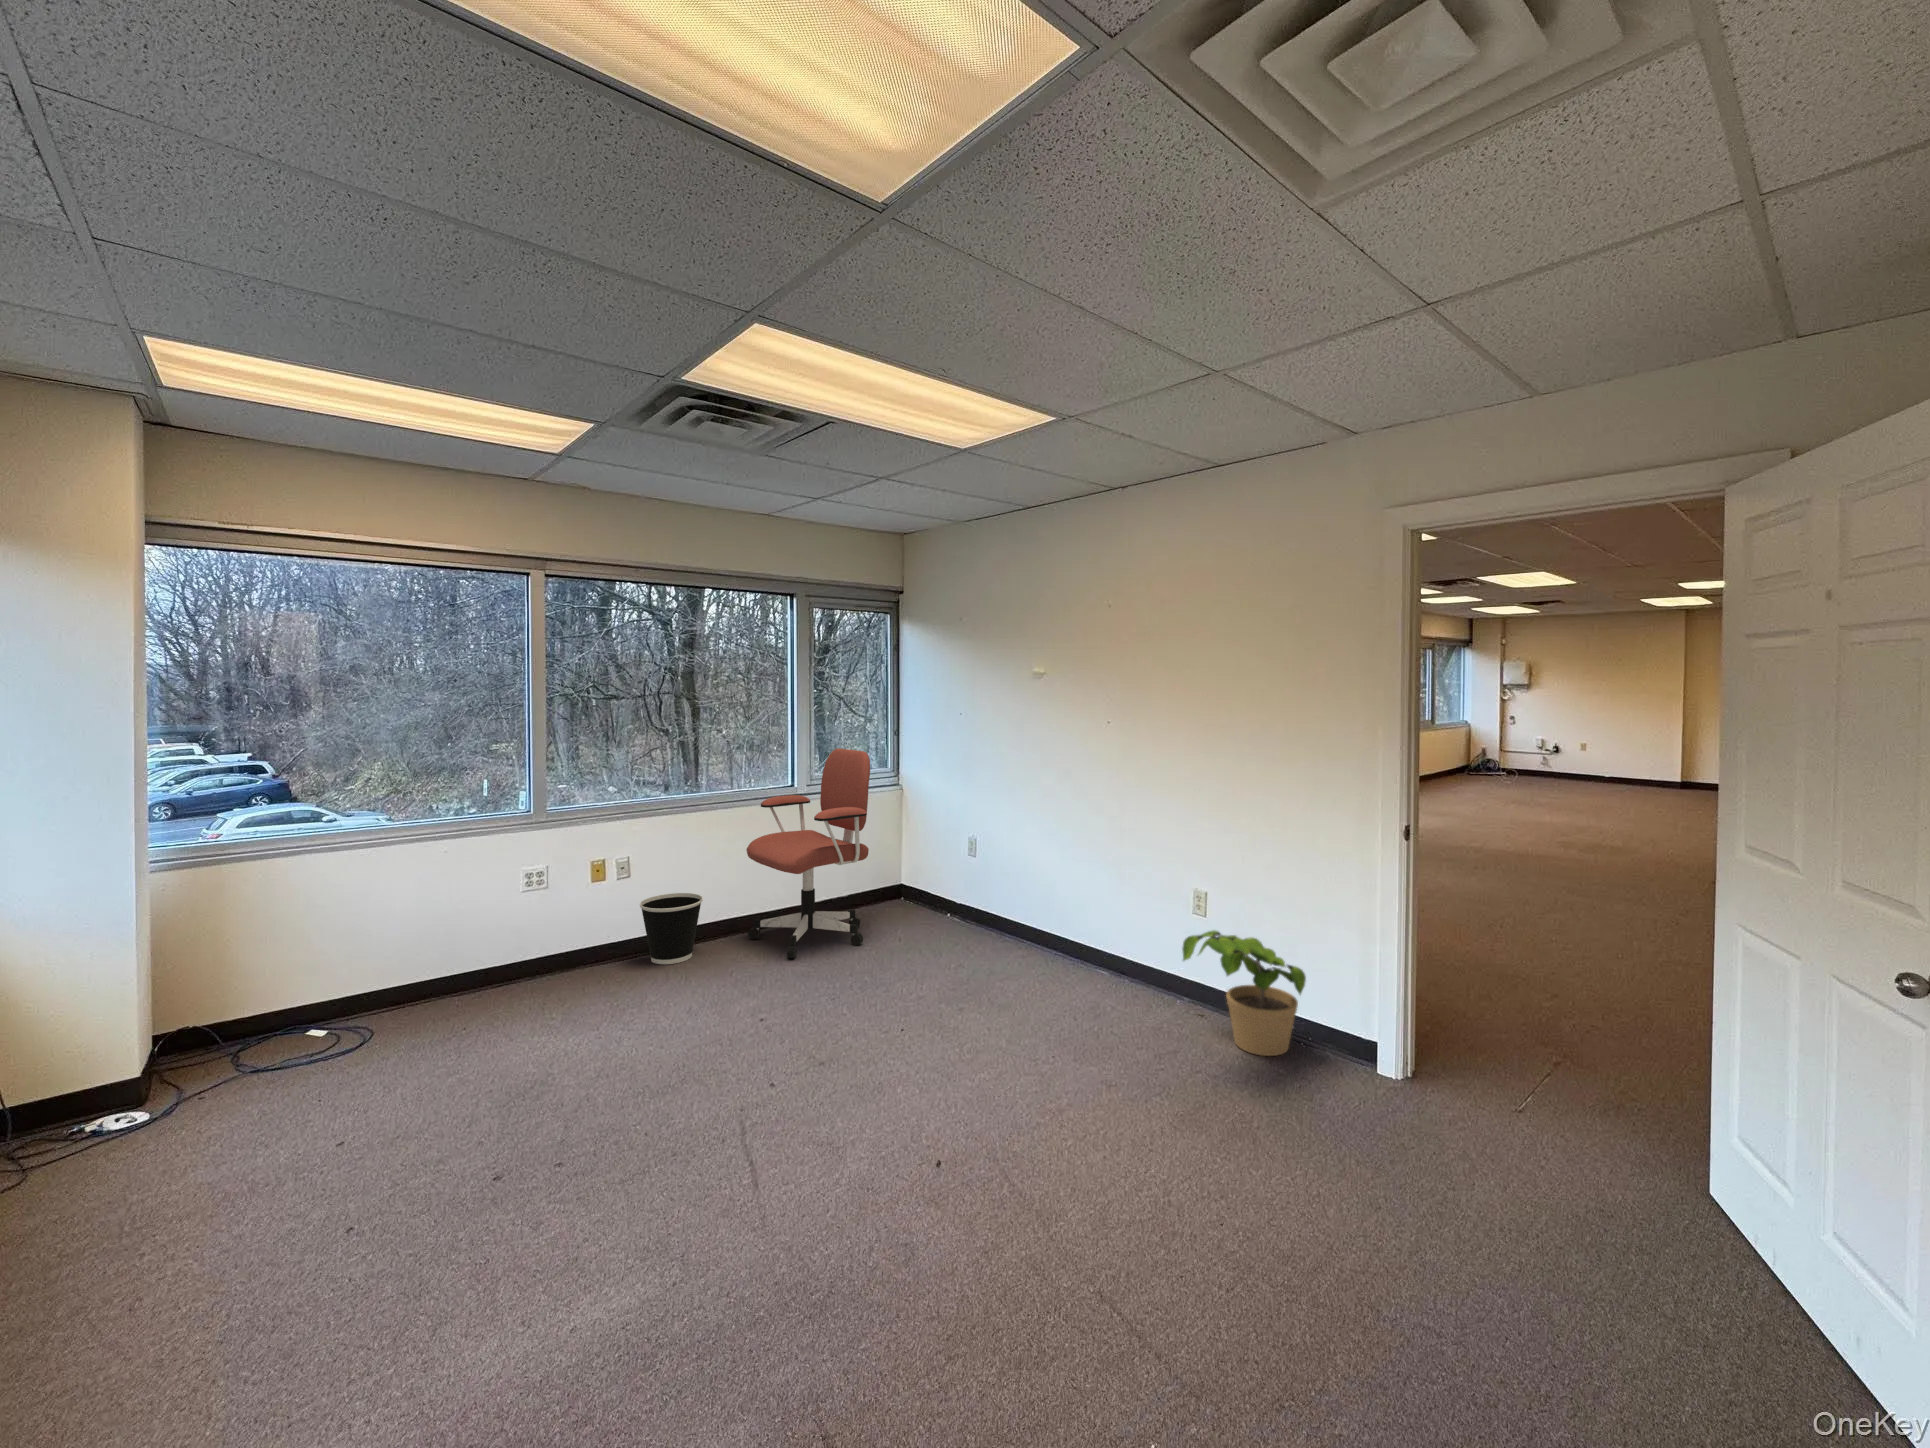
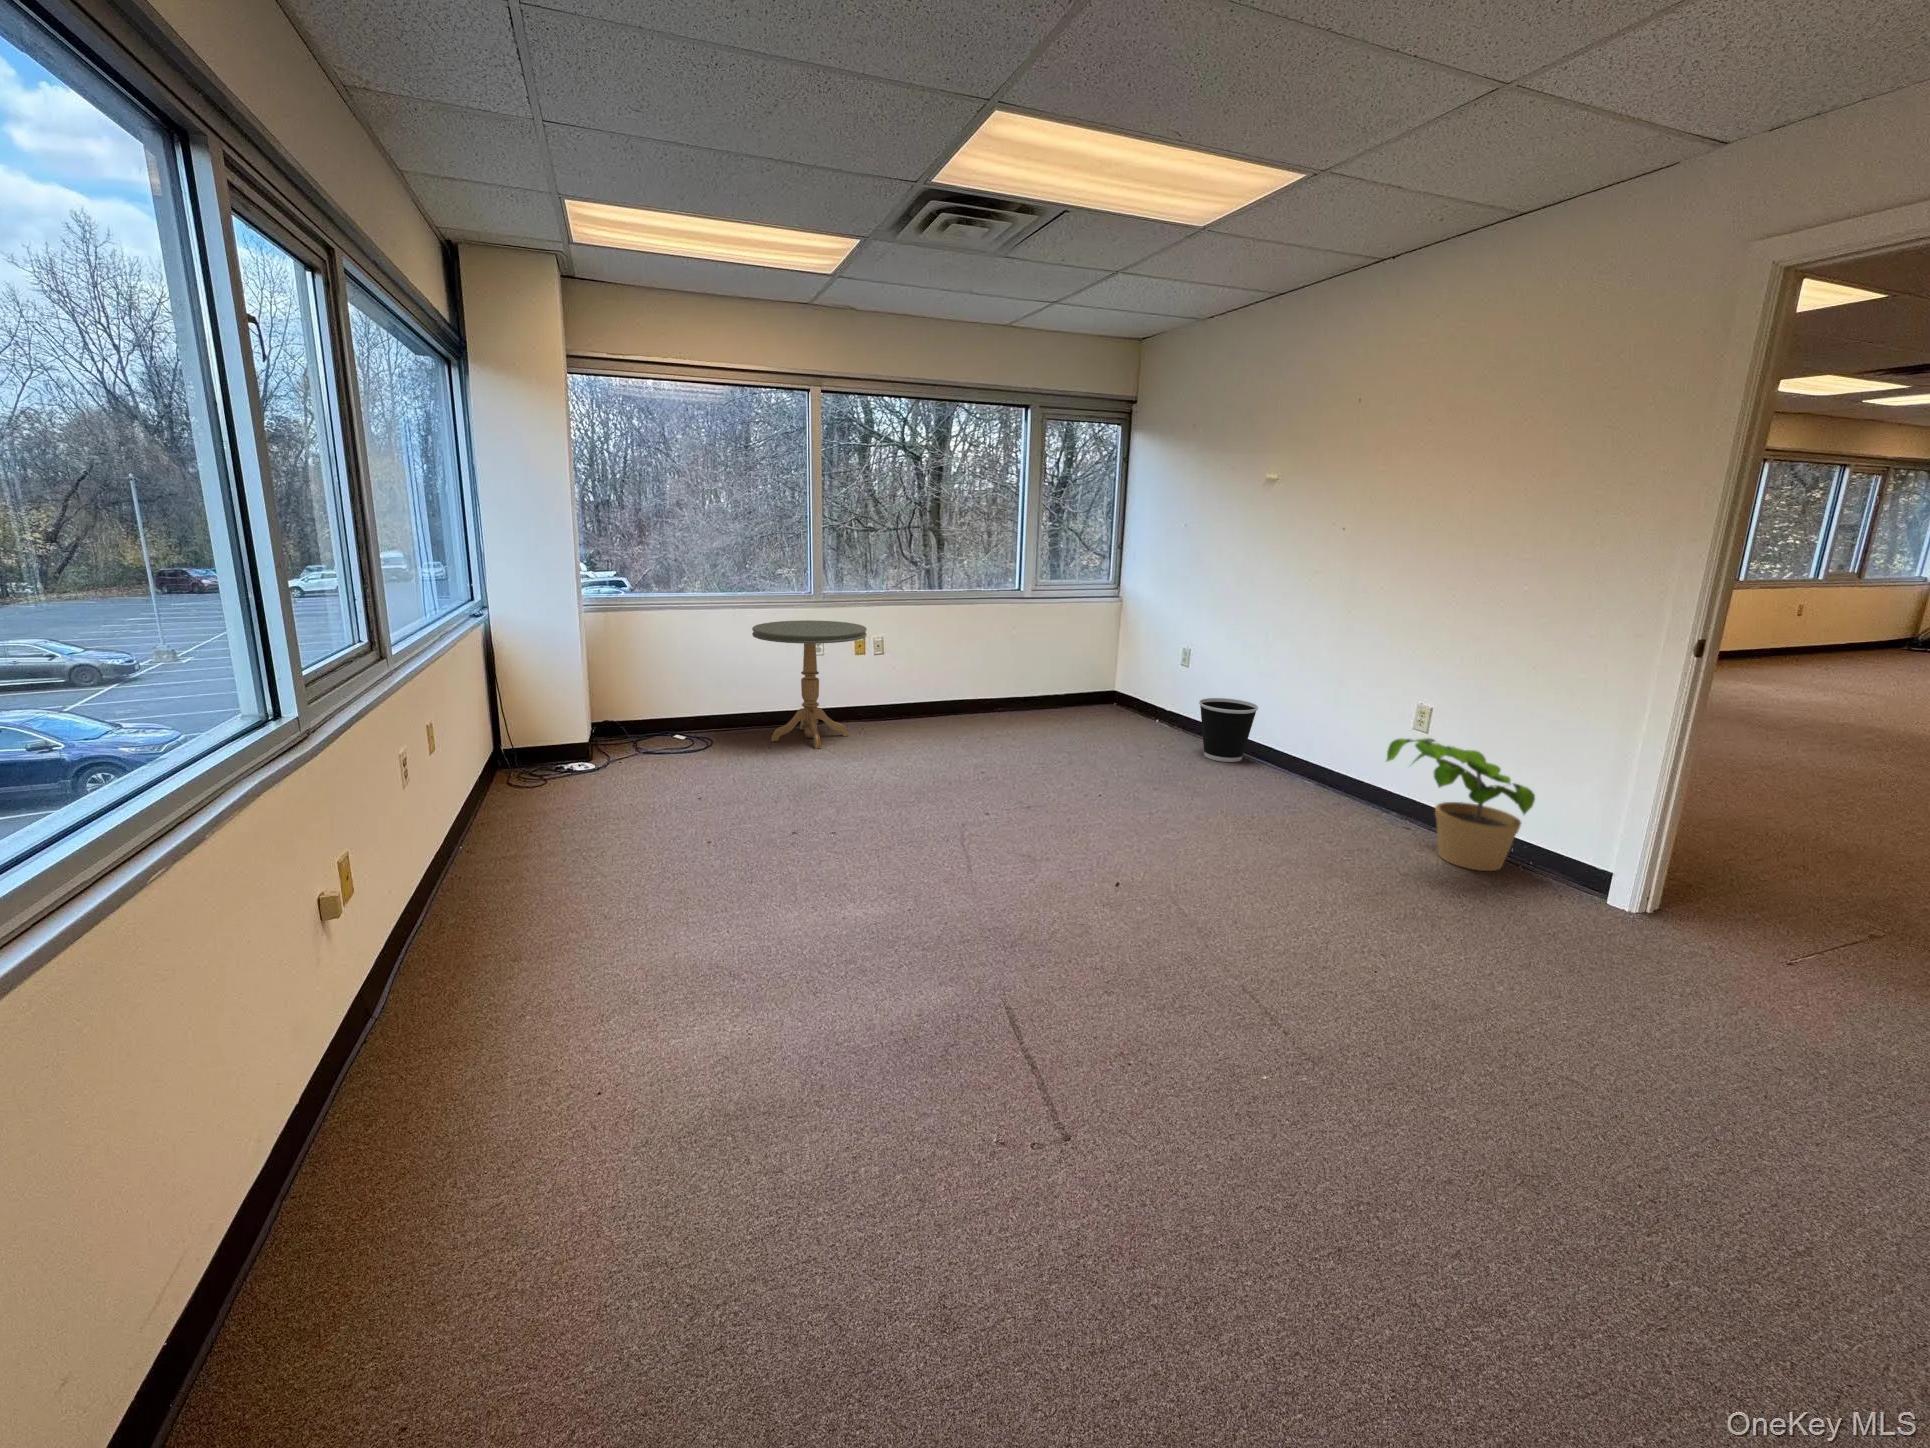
office chair: present [746,749,870,958] -> none [974,556,1089,735]
side table: none [441,845,608,1020] -> present [752,620,867,749]
wastebasket: present [640,893,703,964] -> present [1199,698,1258,762]

